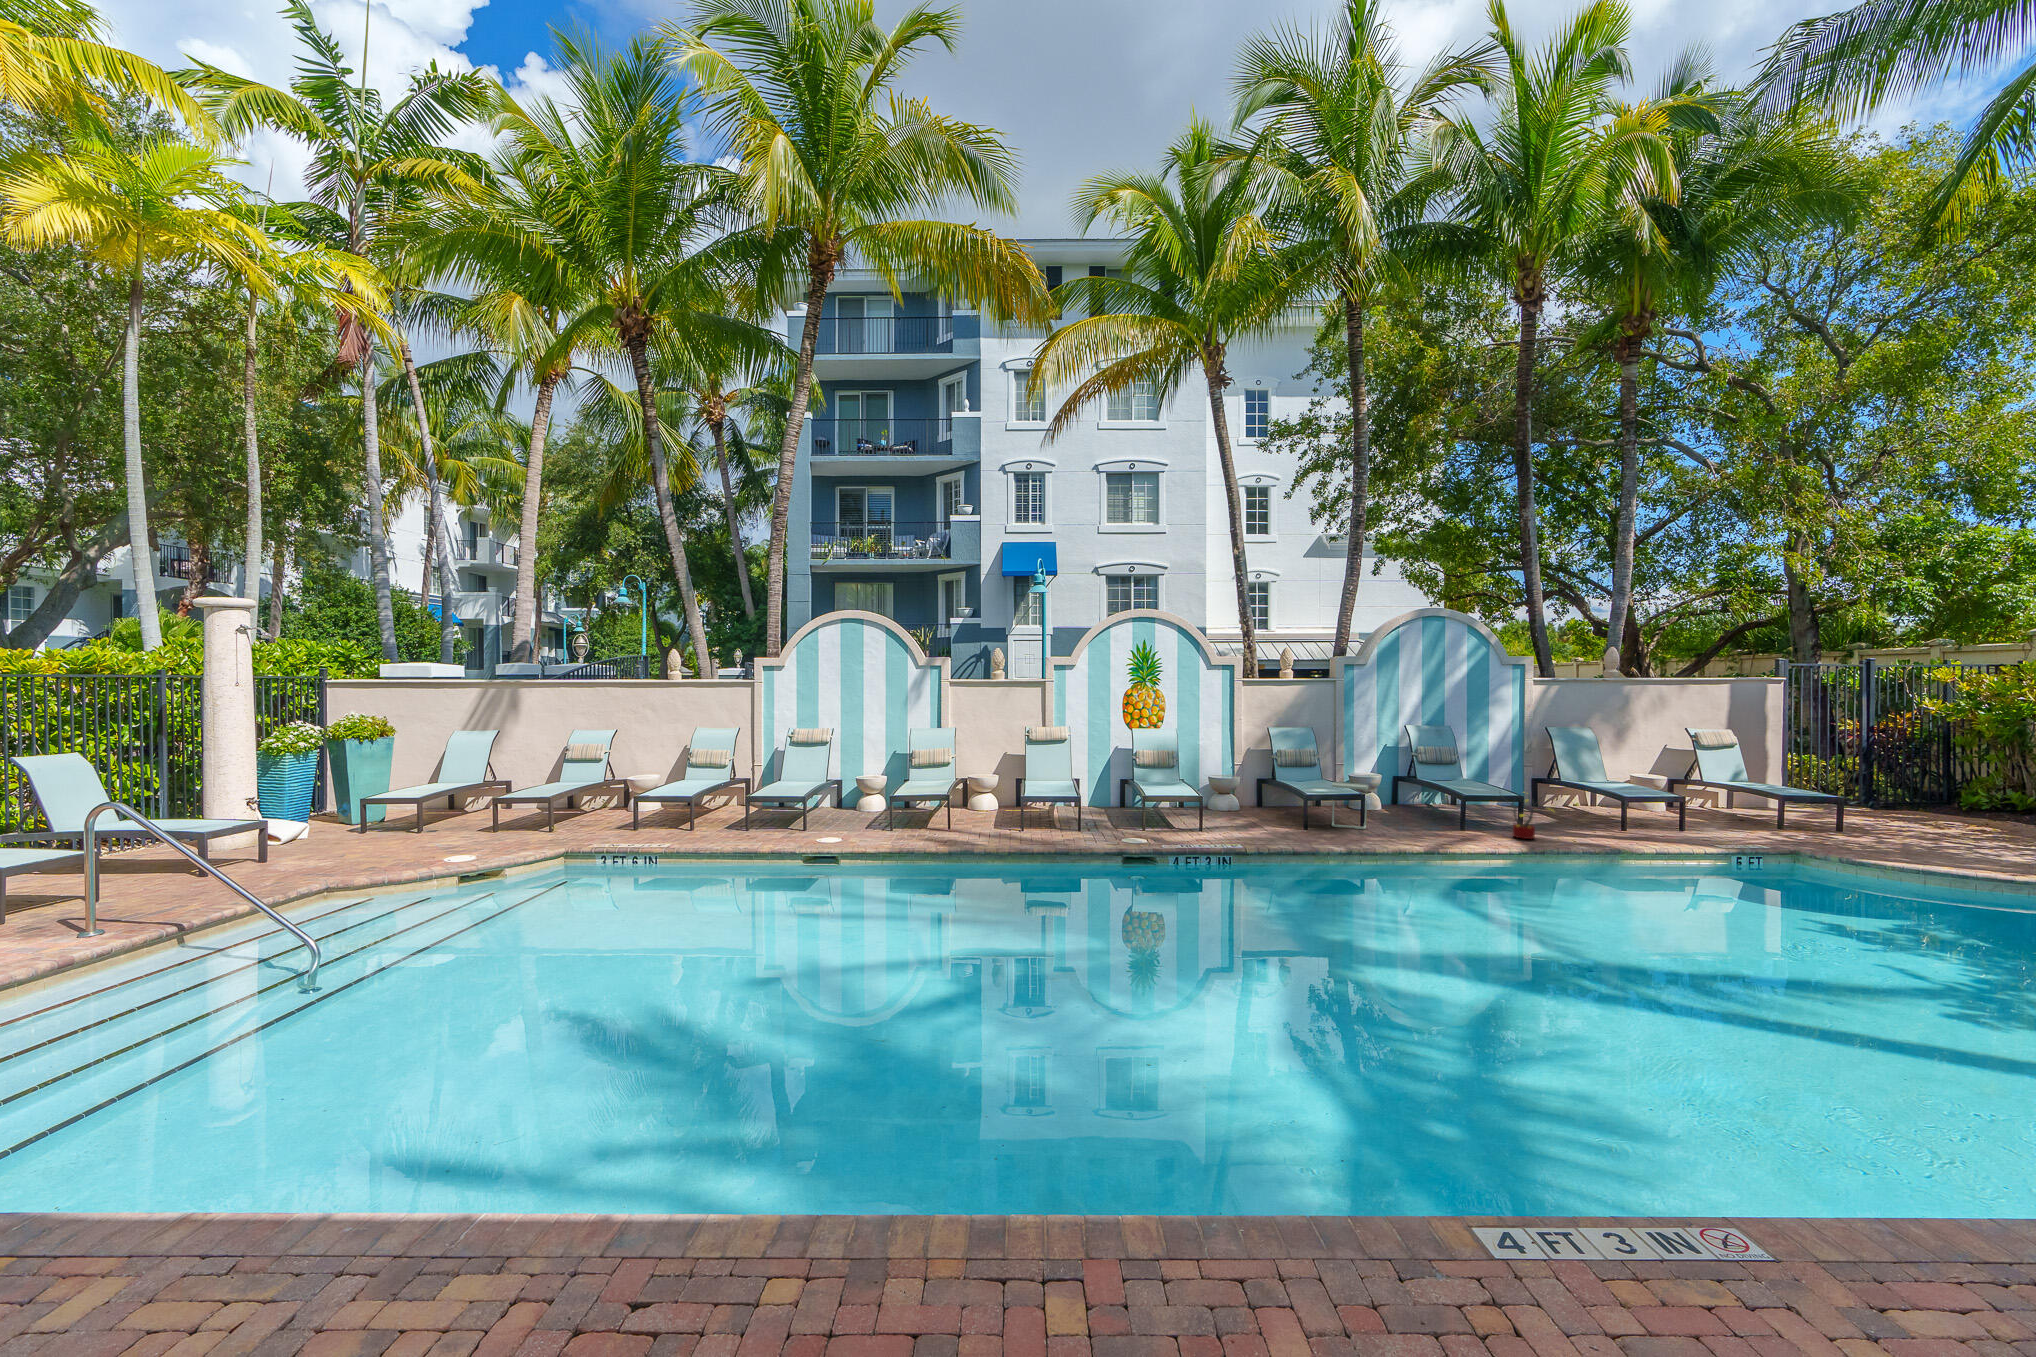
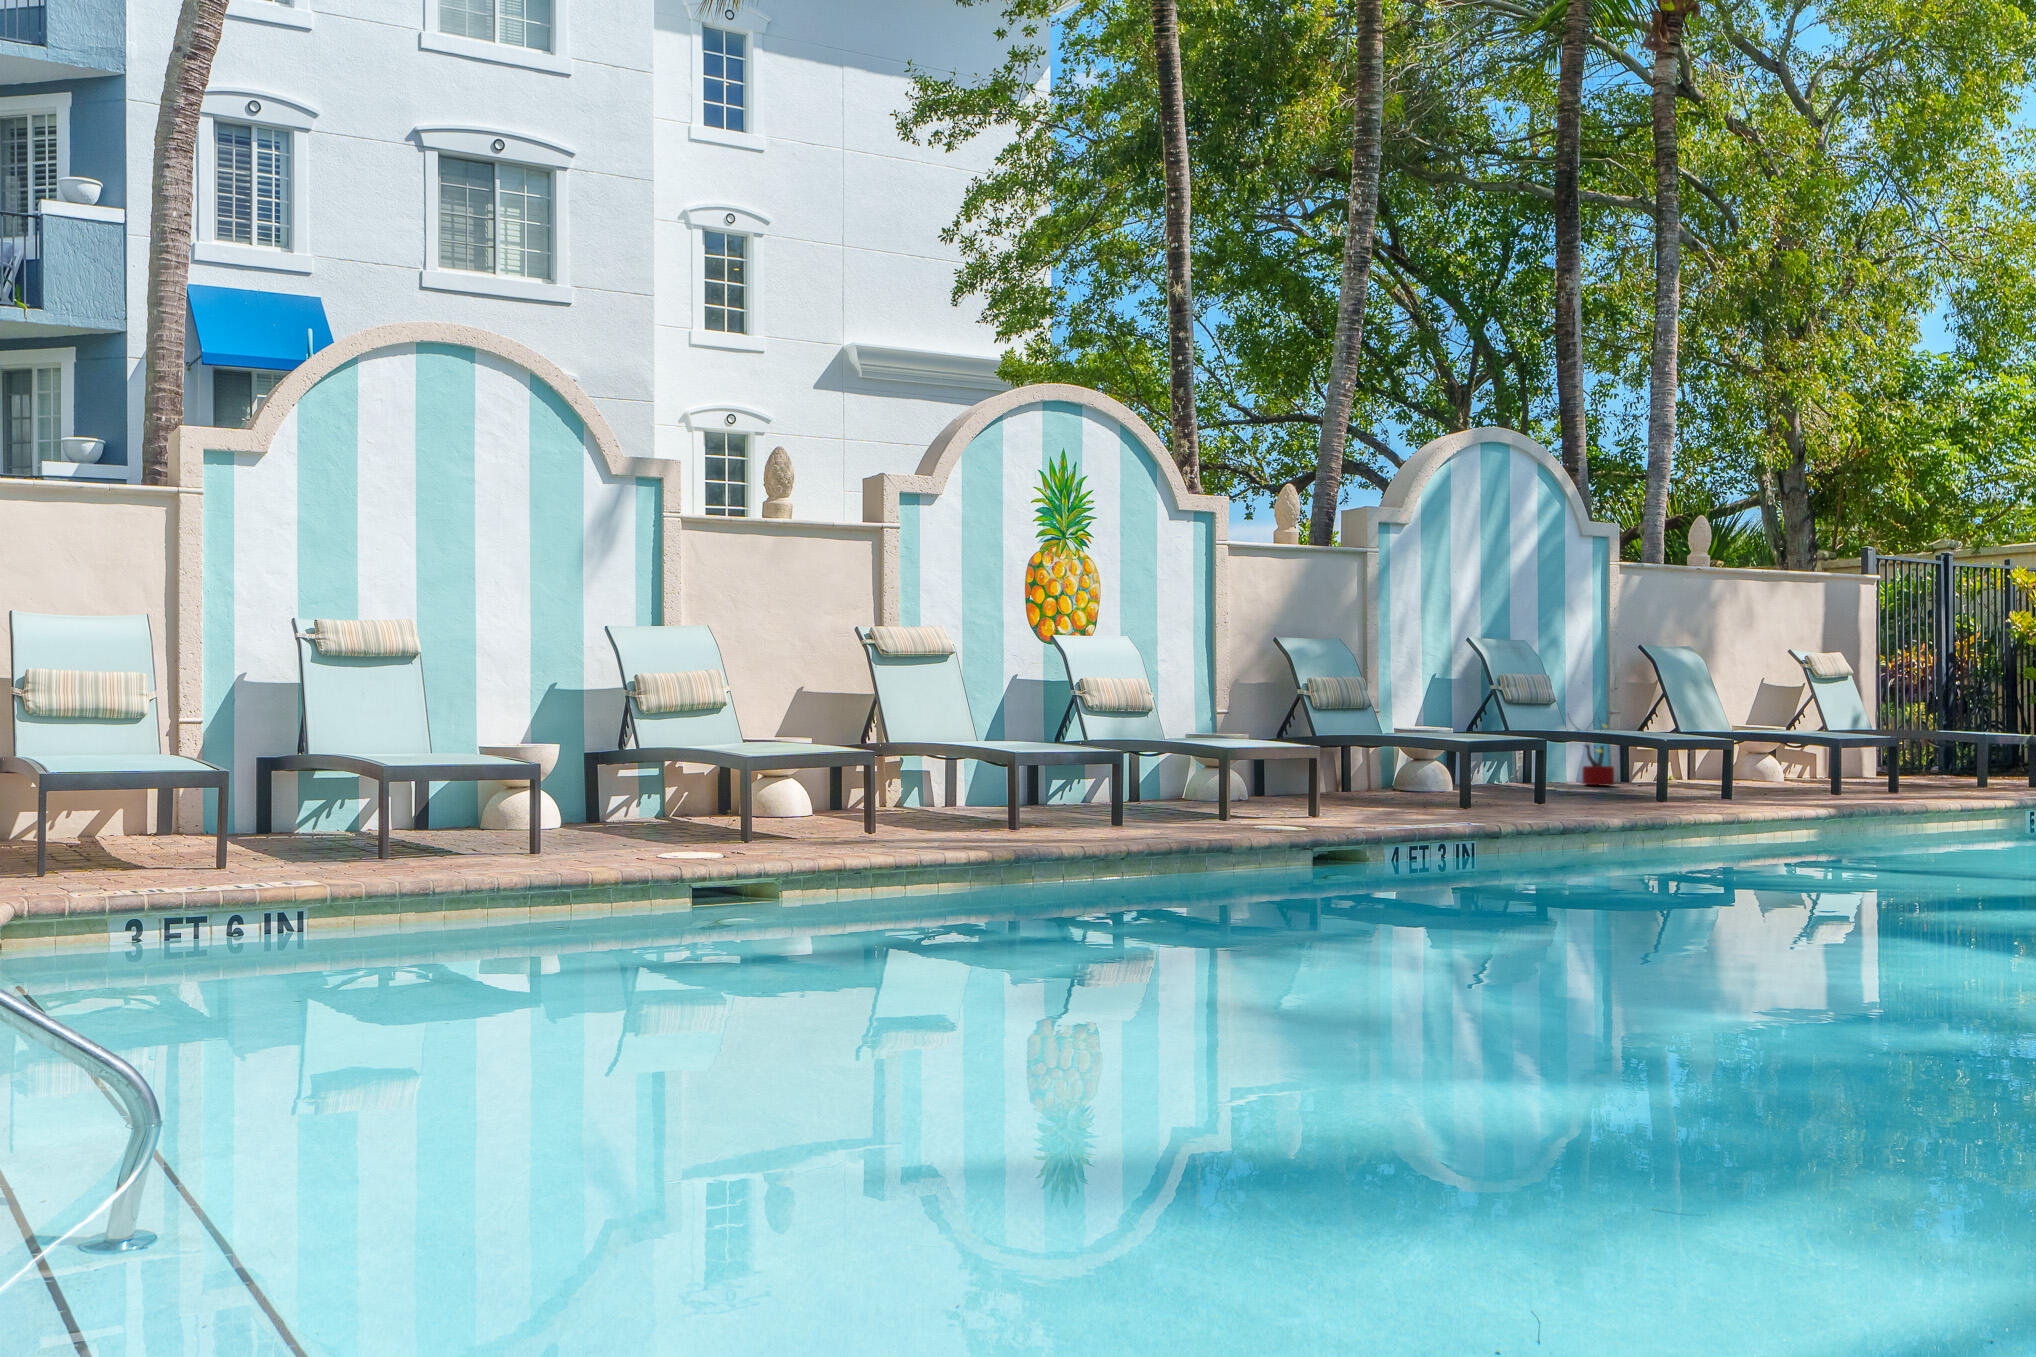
side table: present [1332,782,1368,829] -> none [1358,719,1428,793]

